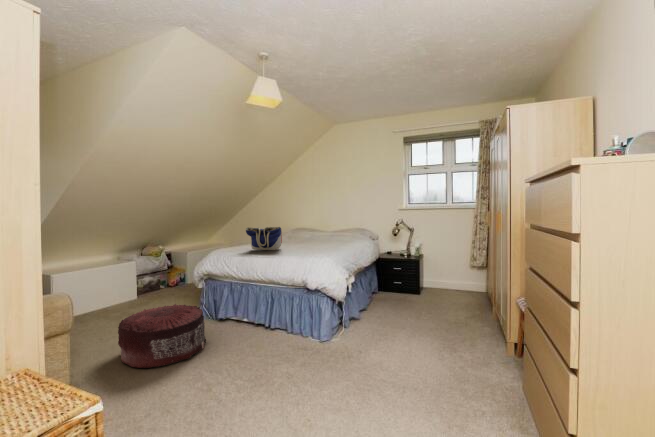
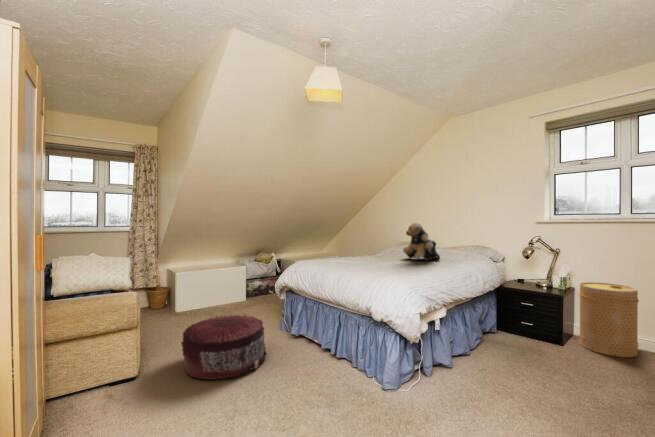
teddy bear: none [308,211,338,242] -> present [403,223,439,261]
tote bag: present [246,227,282,250] -> none [324,240,364,266]
basket: none [428,250,460,296] -> present [579,282,639,357]

